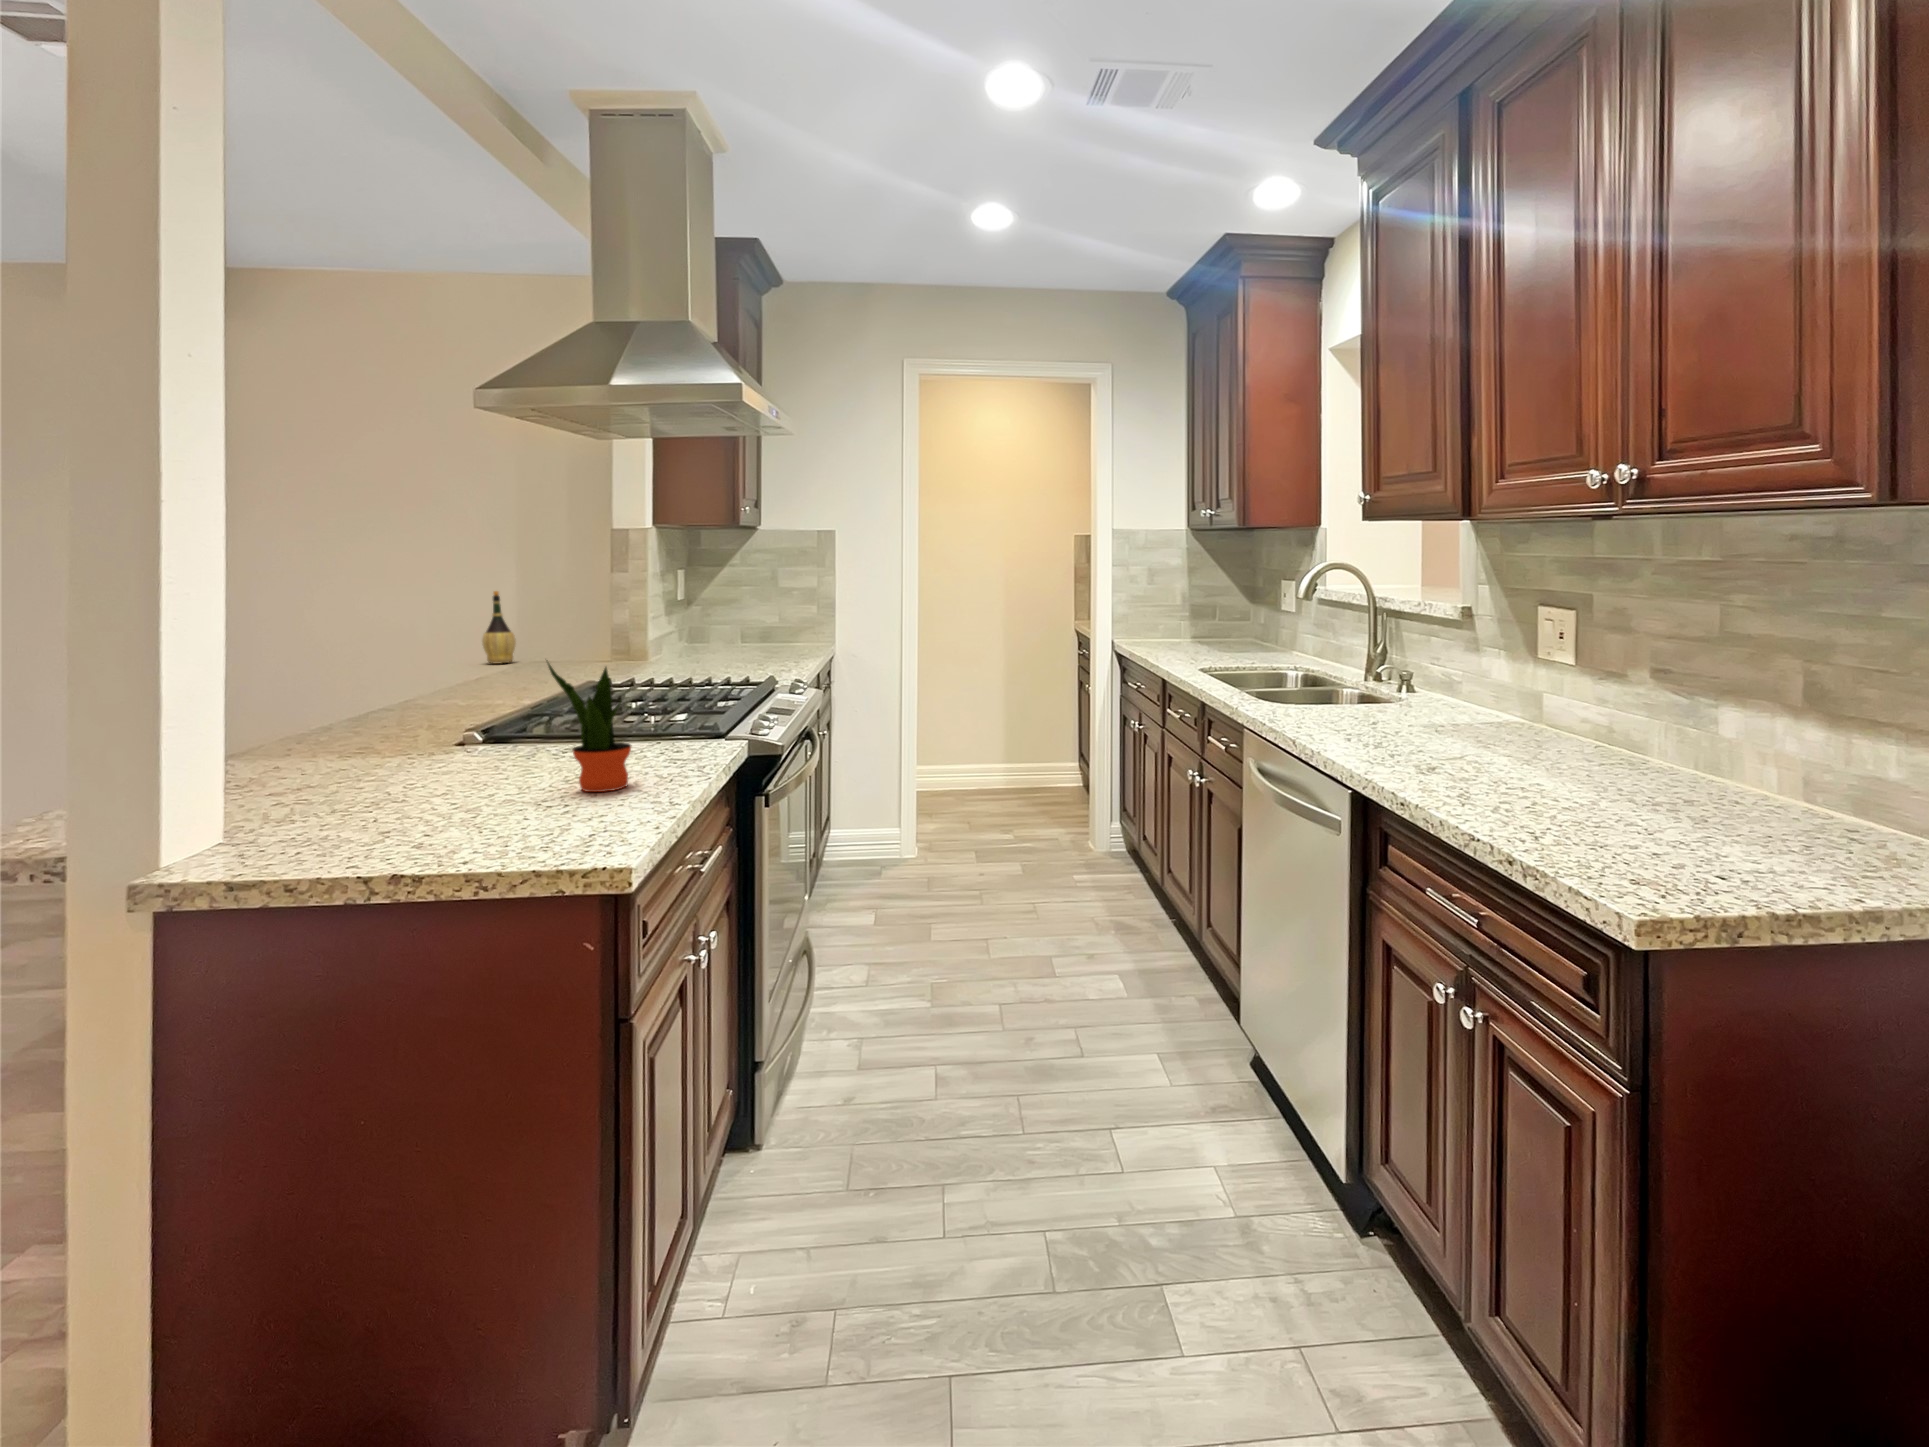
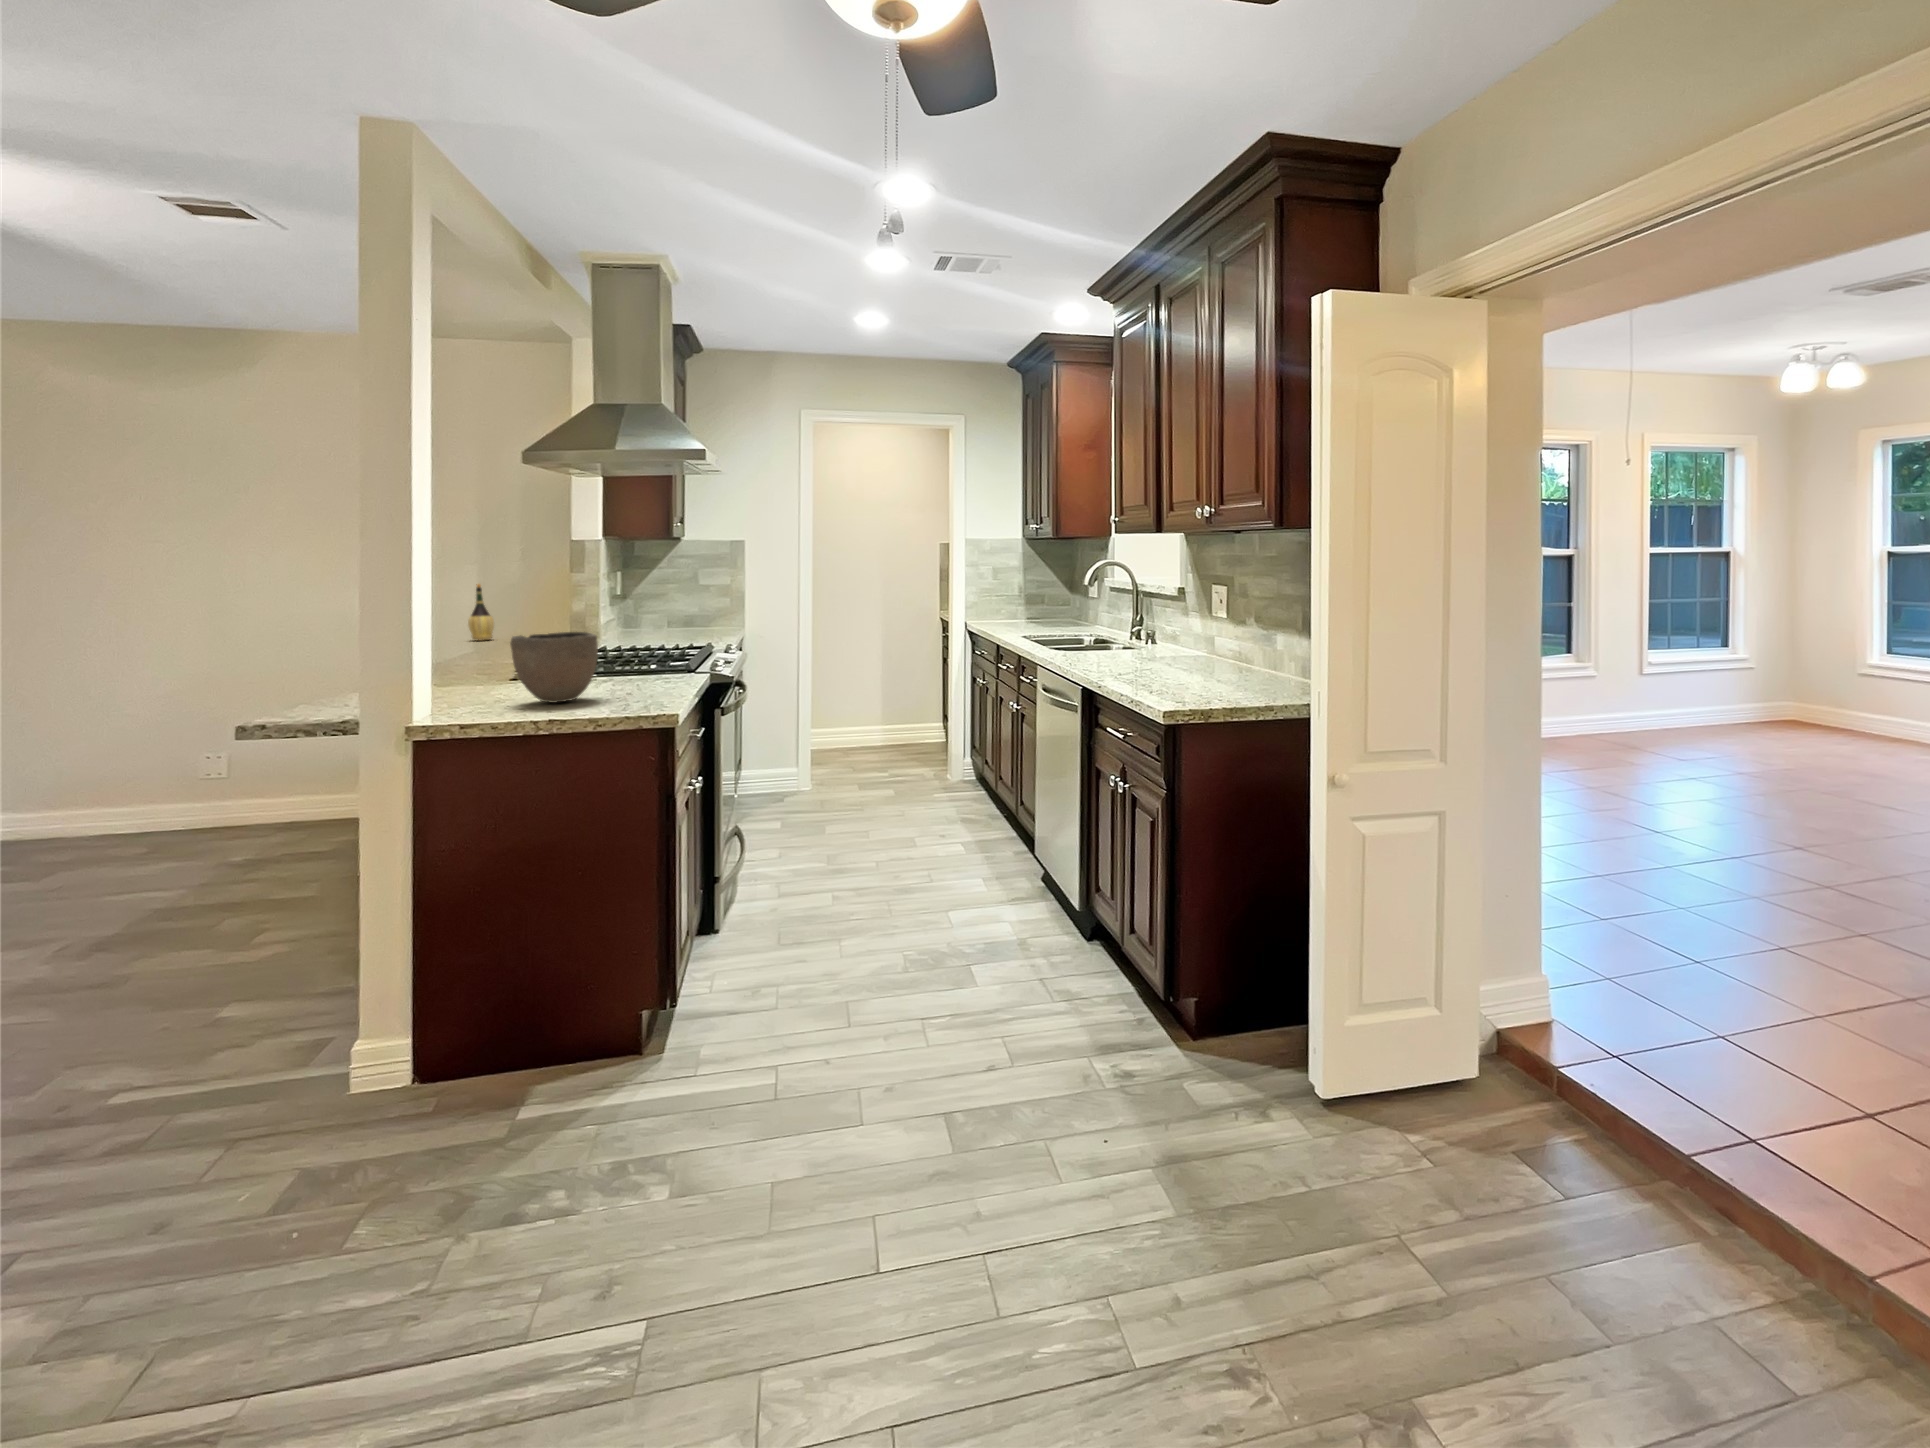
potted plant: present [547,660,631,792] -> none [605,611,656,689]
bowl: none [344,699,509,832] -> present [510,632,598,703]

